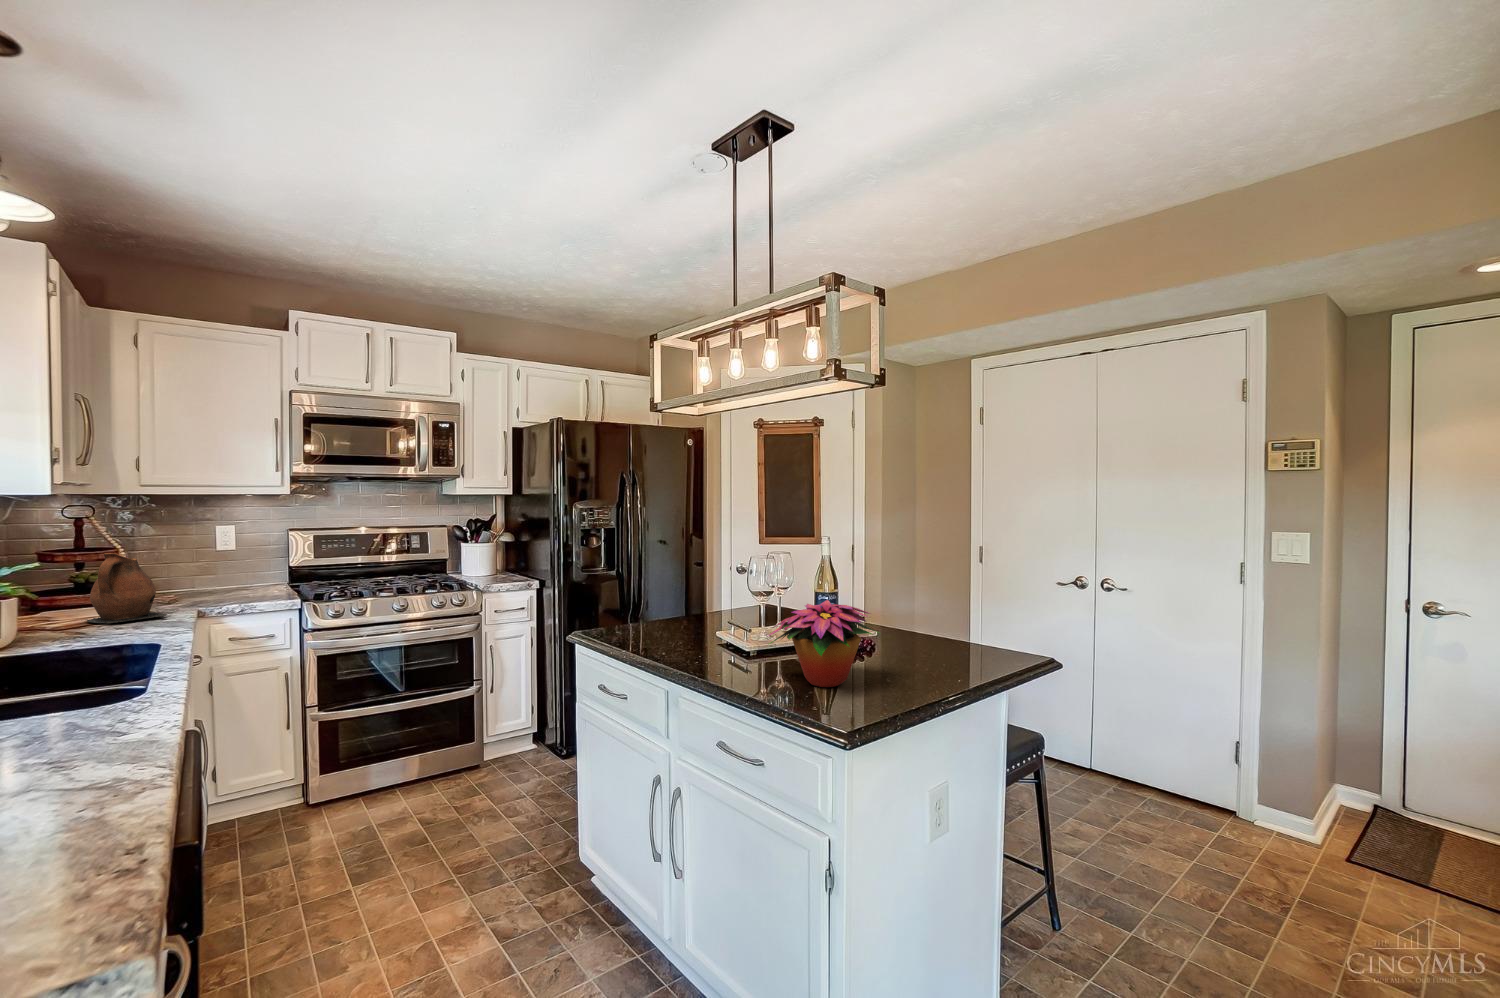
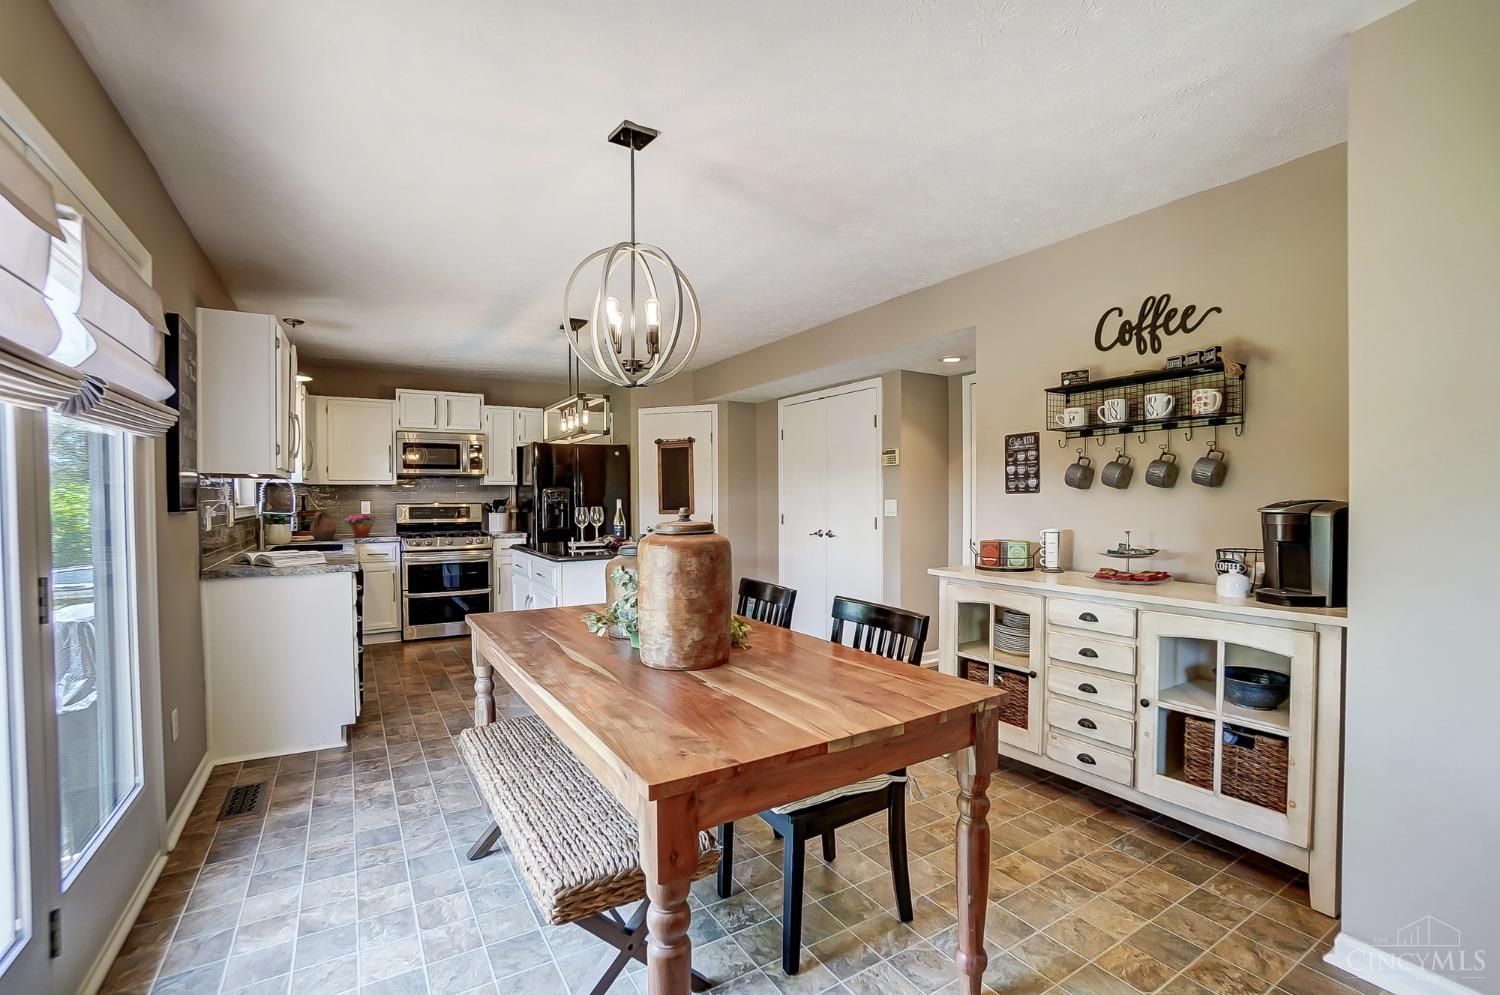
flower arrangement: present [767,600,877,687] -> present [346,514,376,537]

